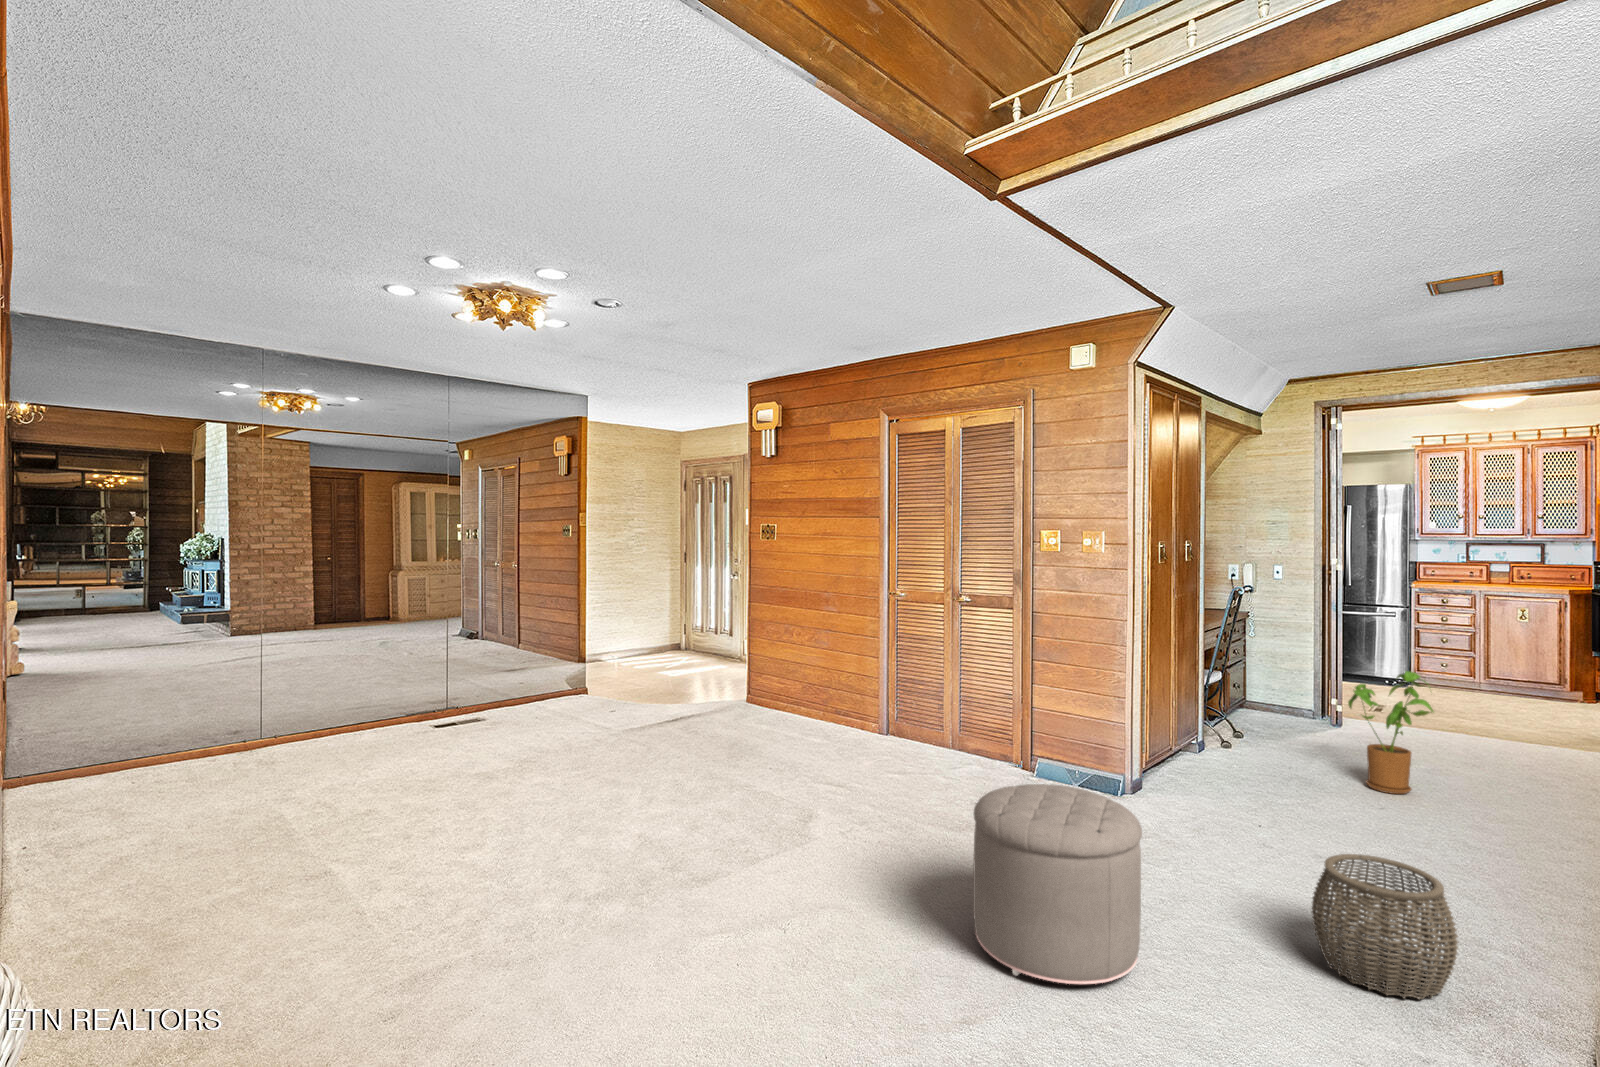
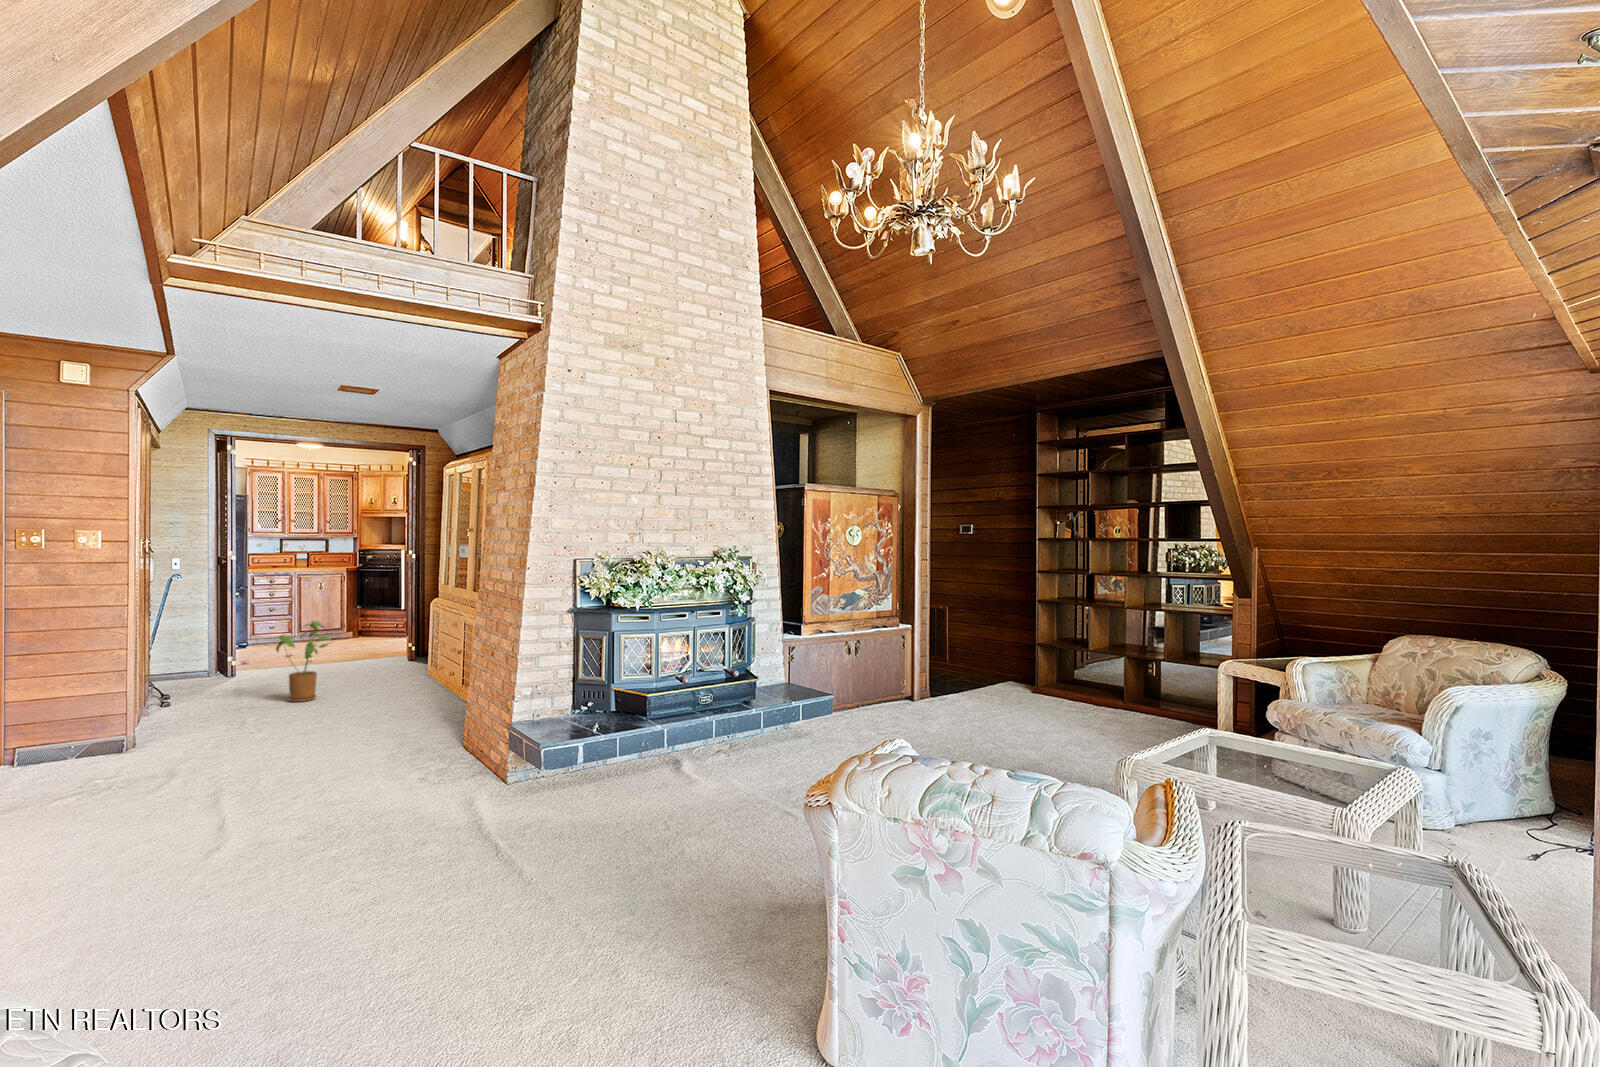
ottoman: present [973,784,1142,984] -> none [142,711,283,836]
woven basket: present [1312,854,1458,1000] -> none [348,703,418,767]

